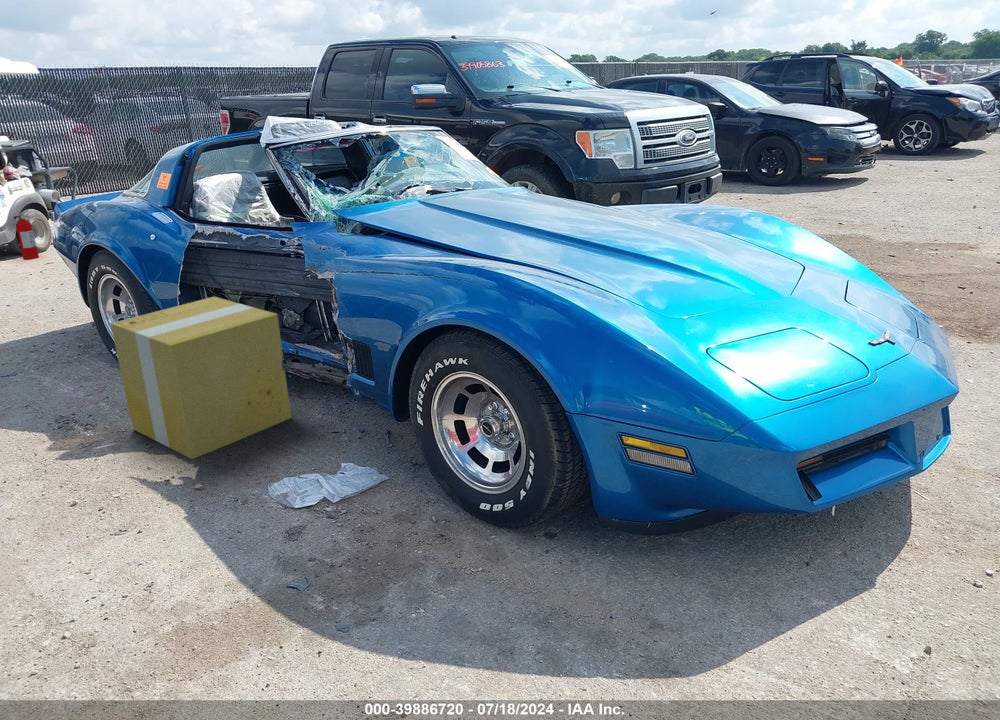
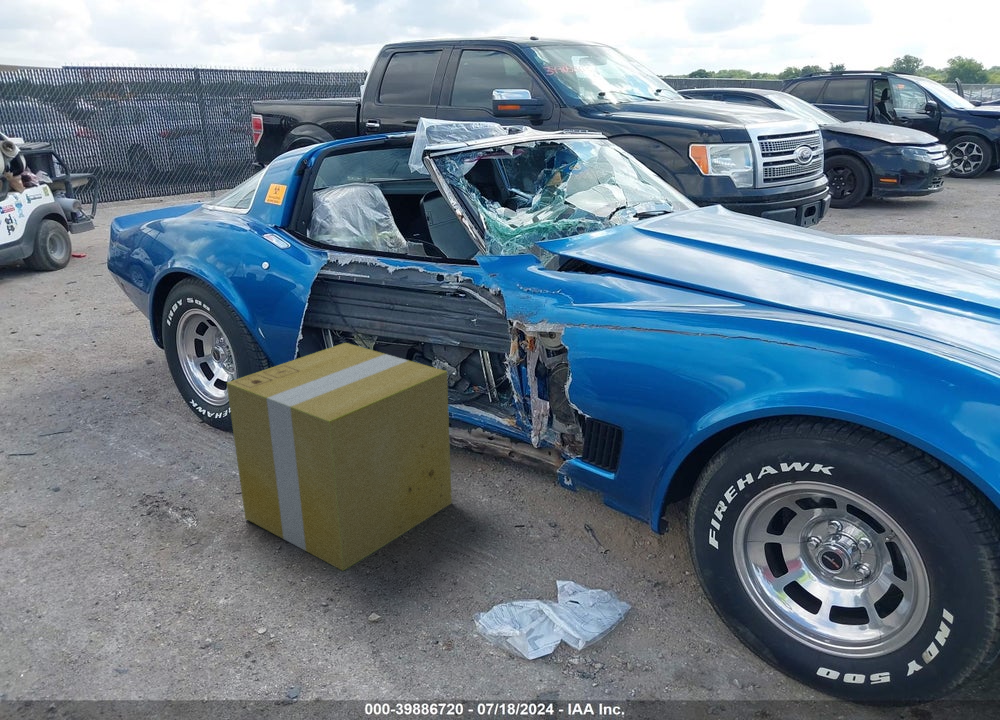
fire extinguisher: present [14,211,39,259] -> none [33,222,62,277]

